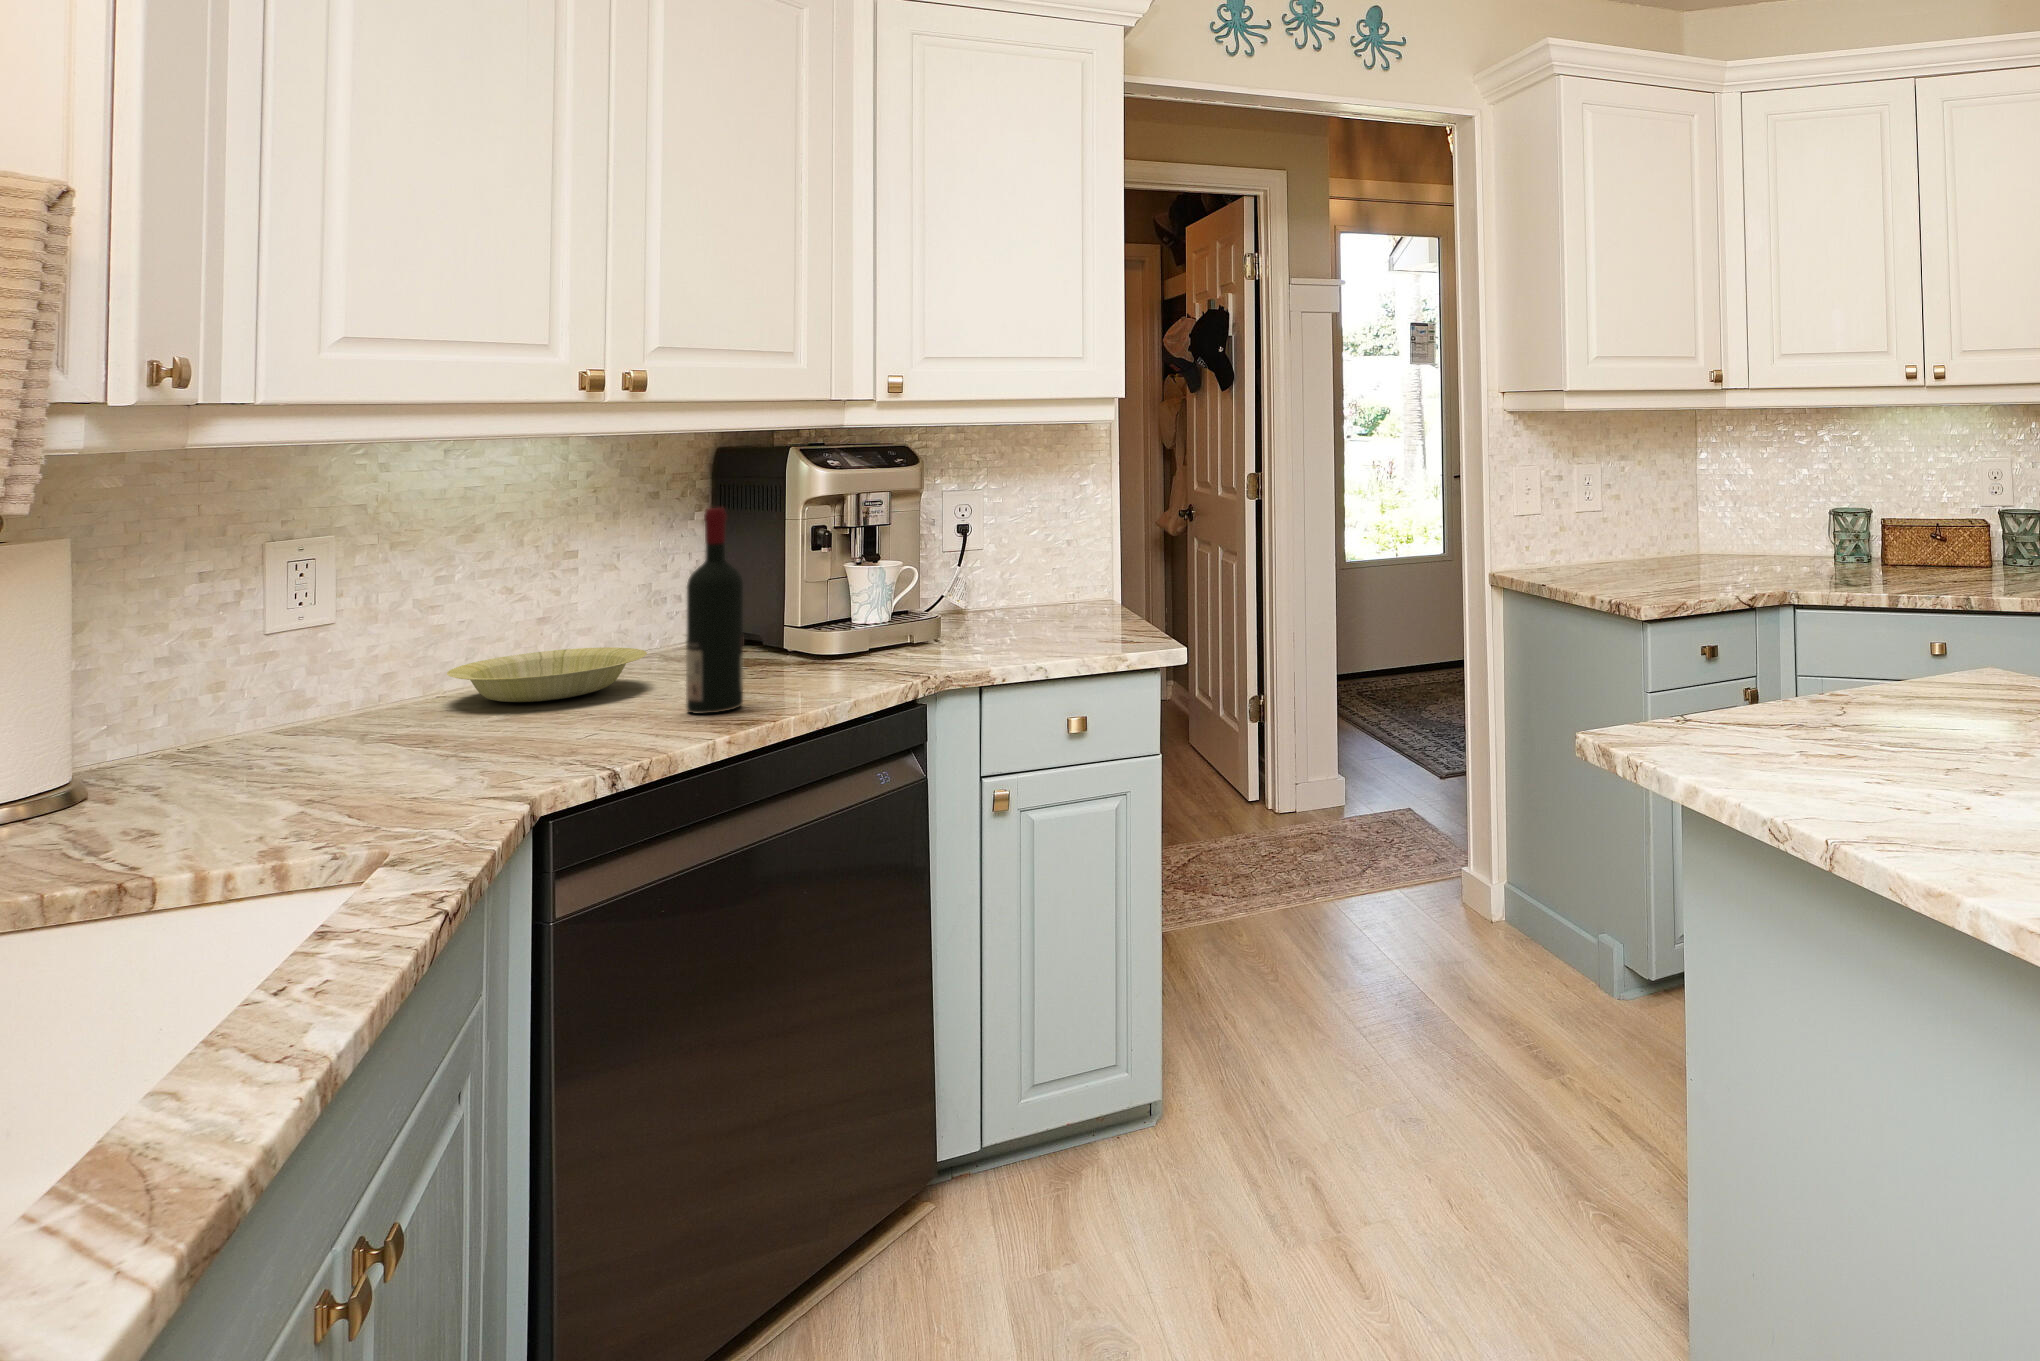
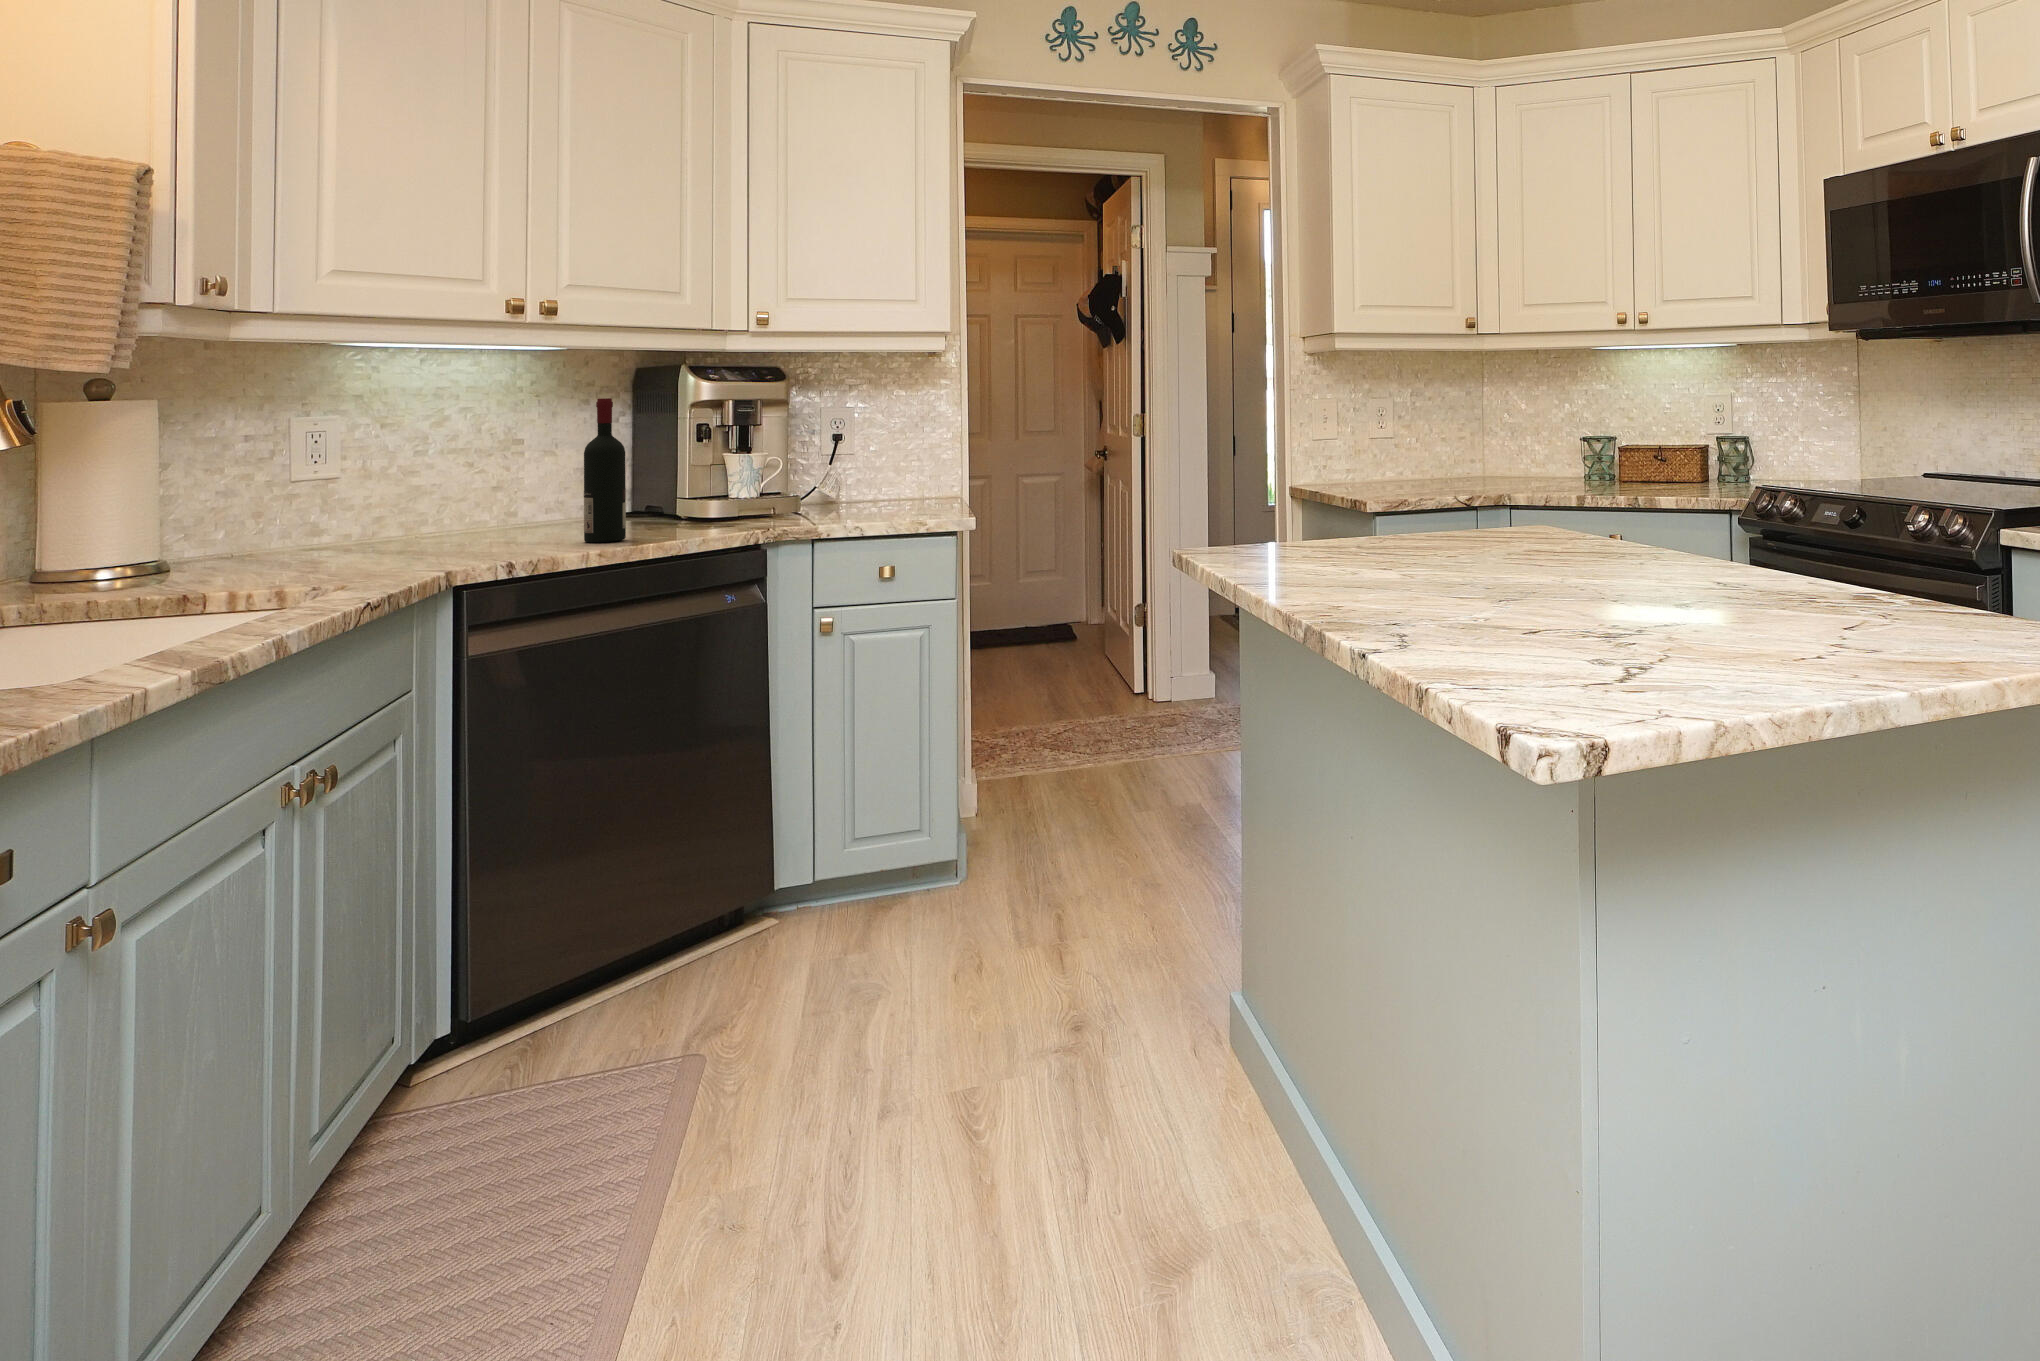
bowl: present [447,647,647,702] -> none [421,506,568,537]

